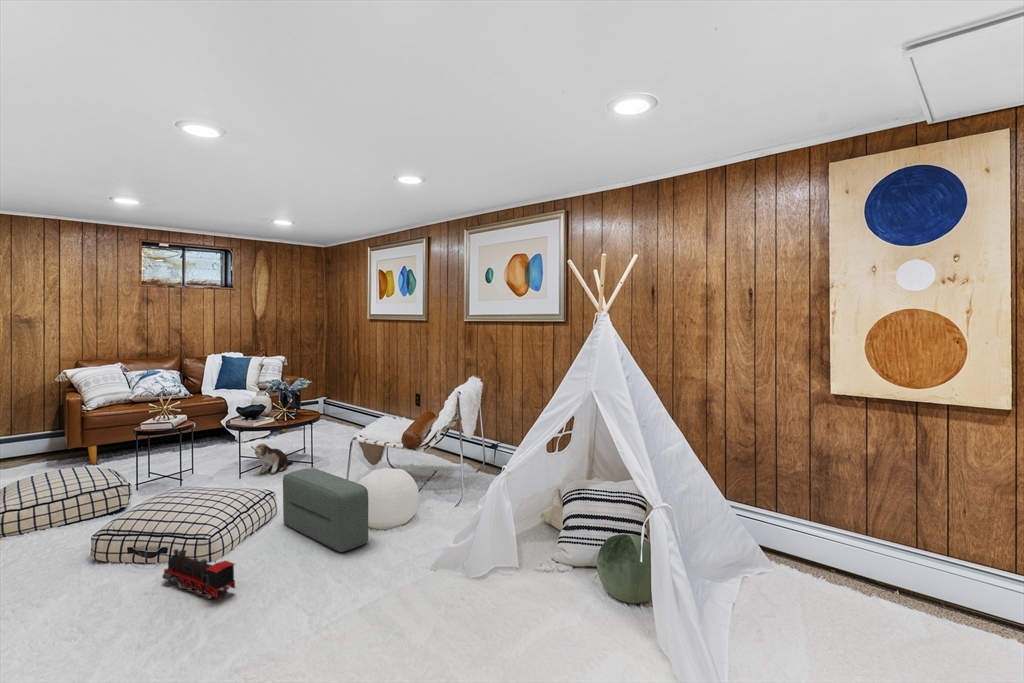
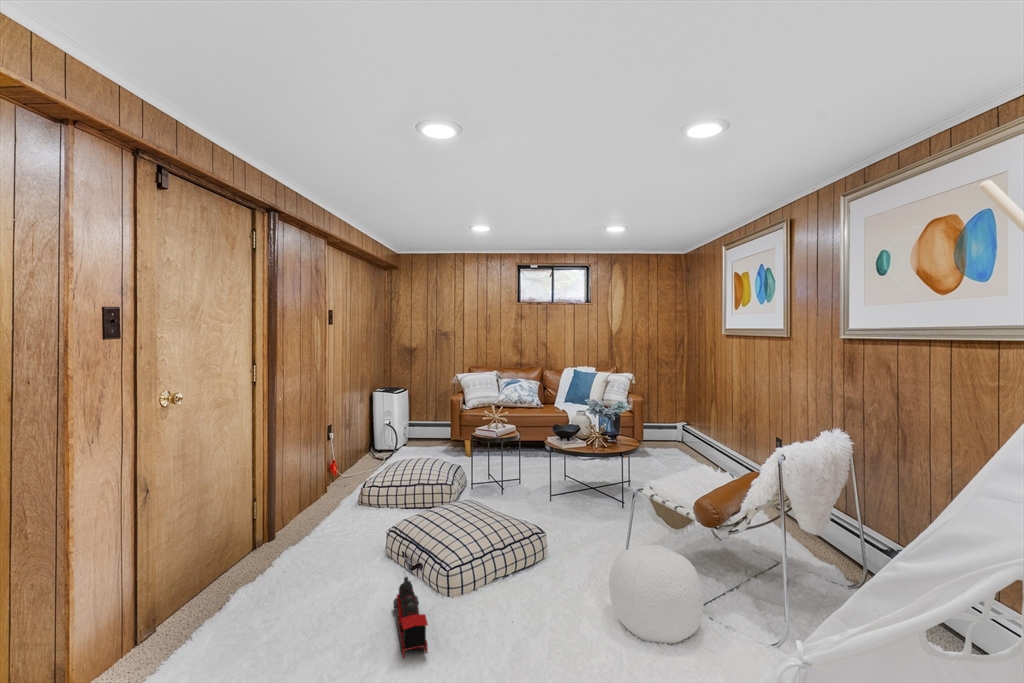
plush toy: present [251,444,293,473] -> none [559,467,608,501]
pouf: present [283,468,368,552] -> none [541,516,609,655]

